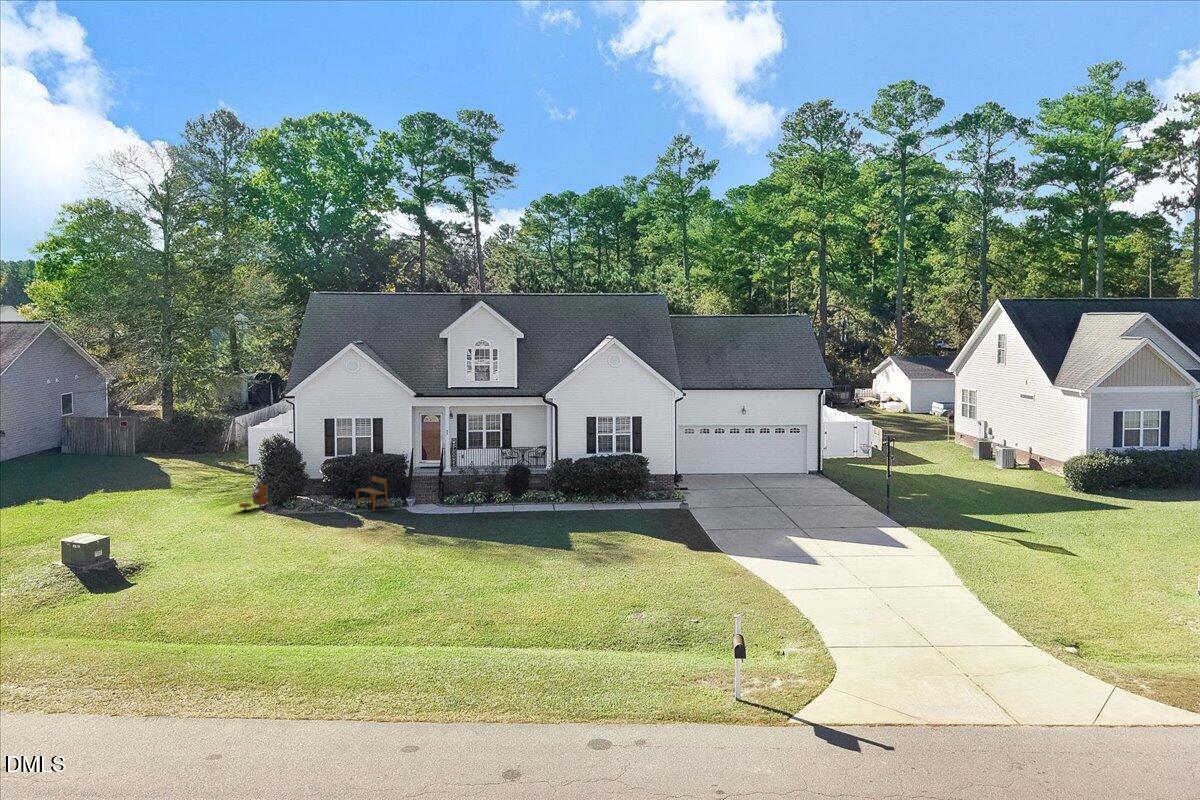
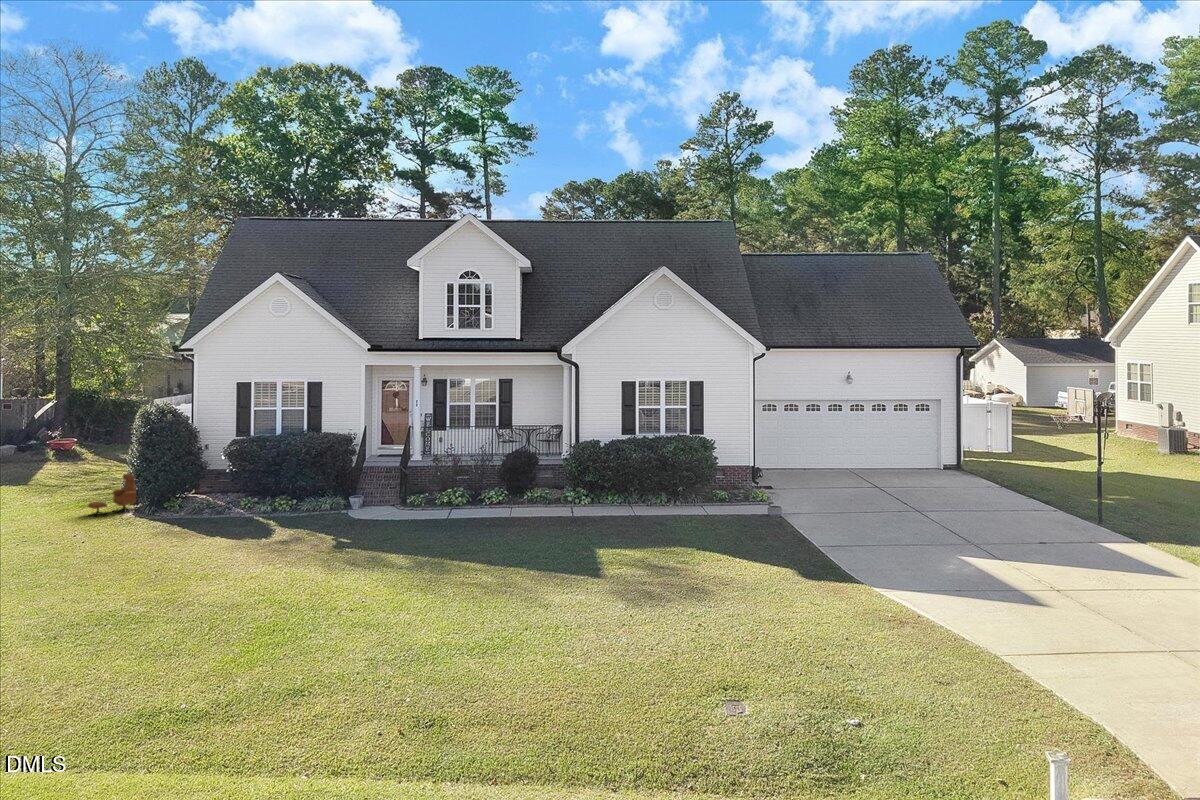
bench: present [356,476,389,511] -> none [271,462,320,515]

